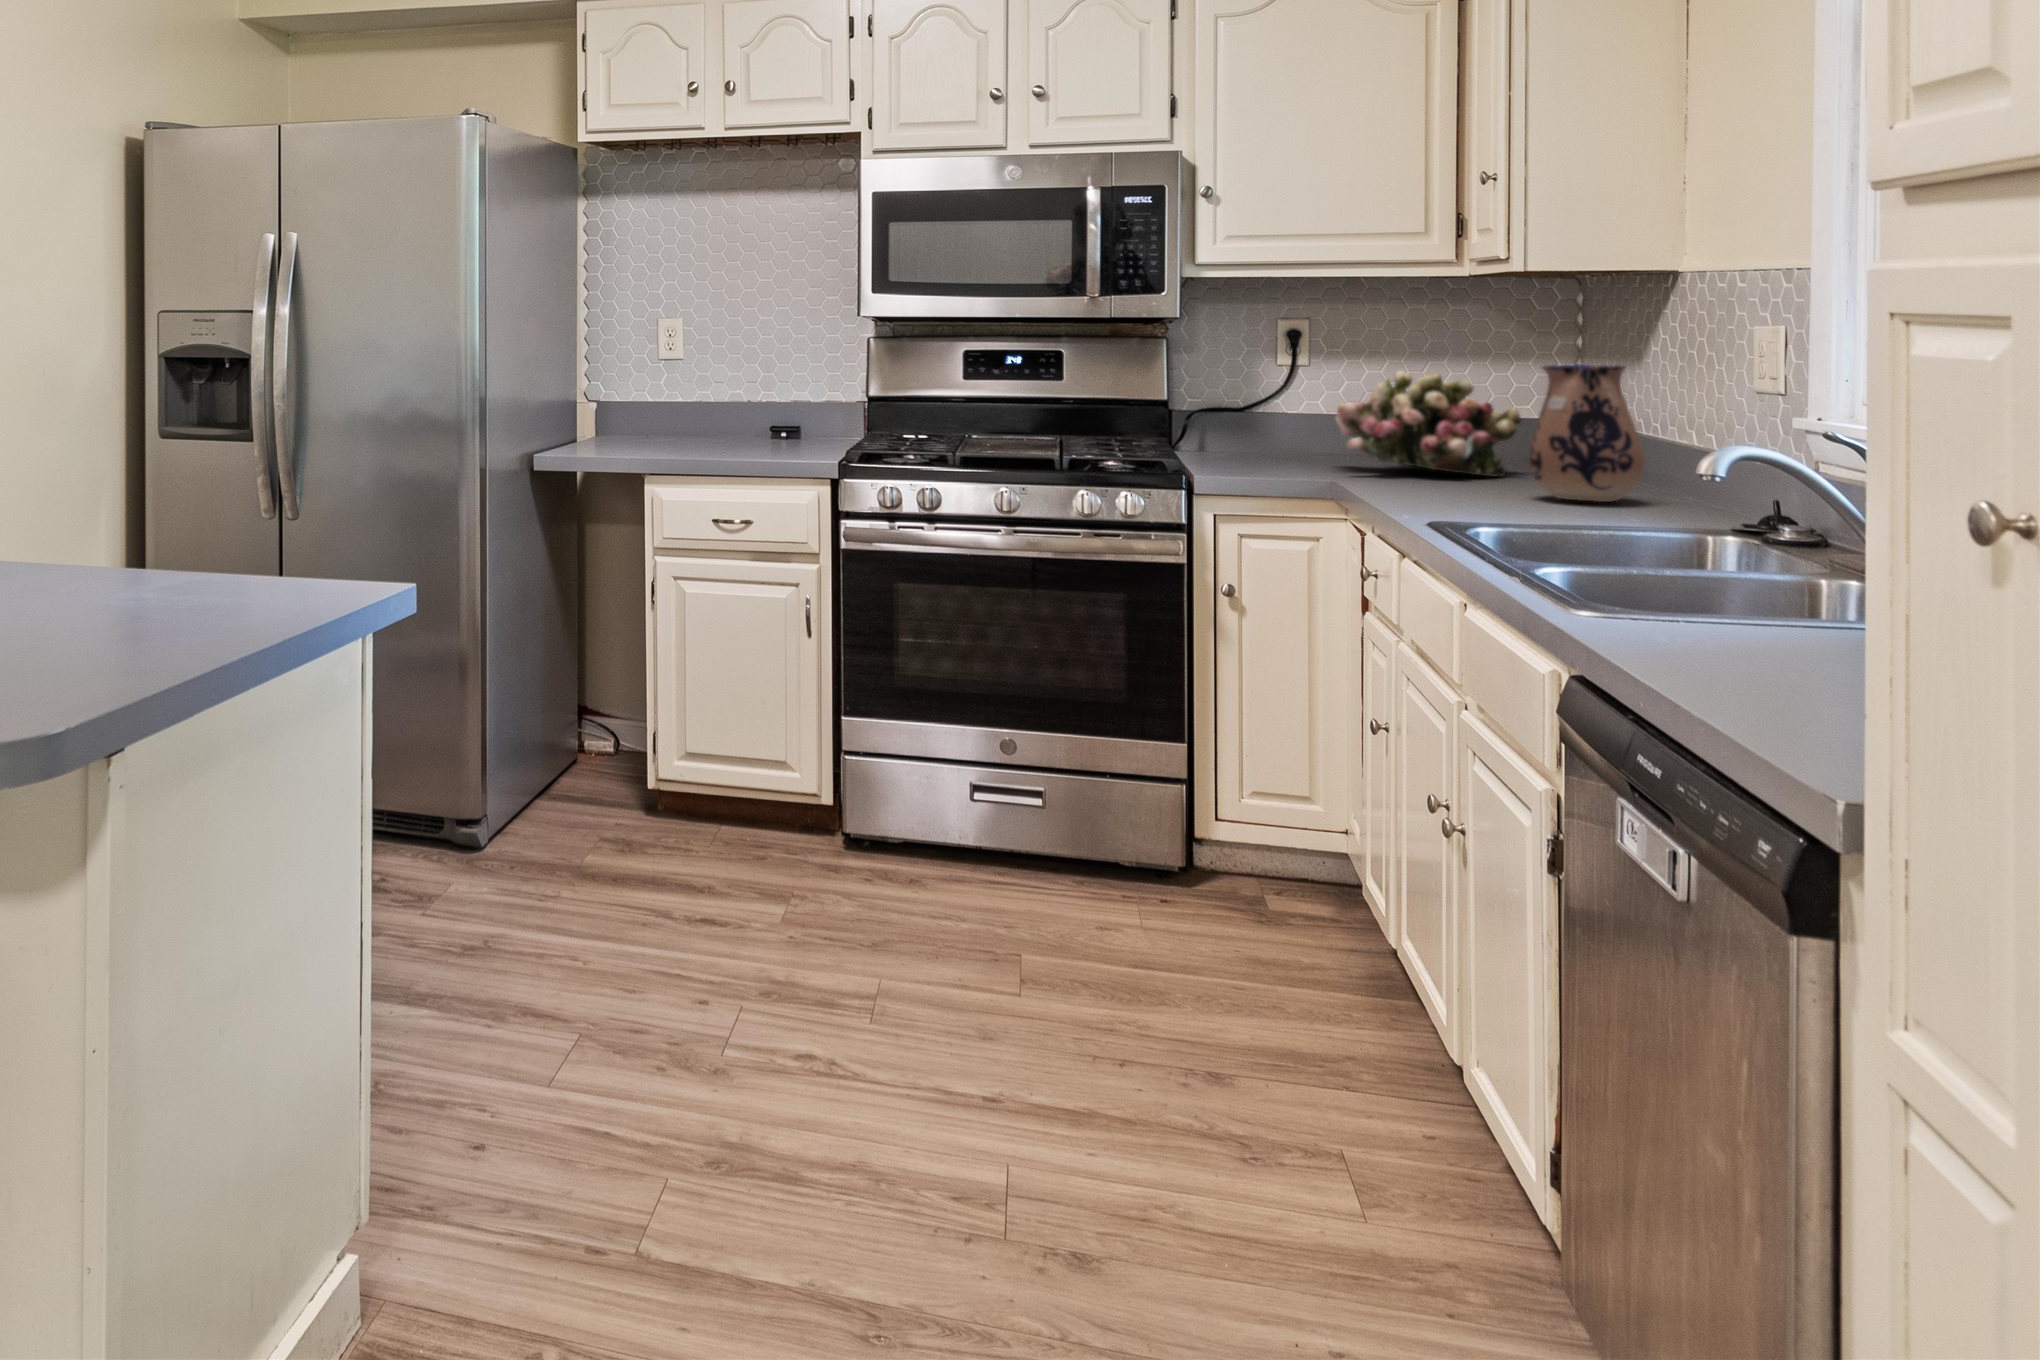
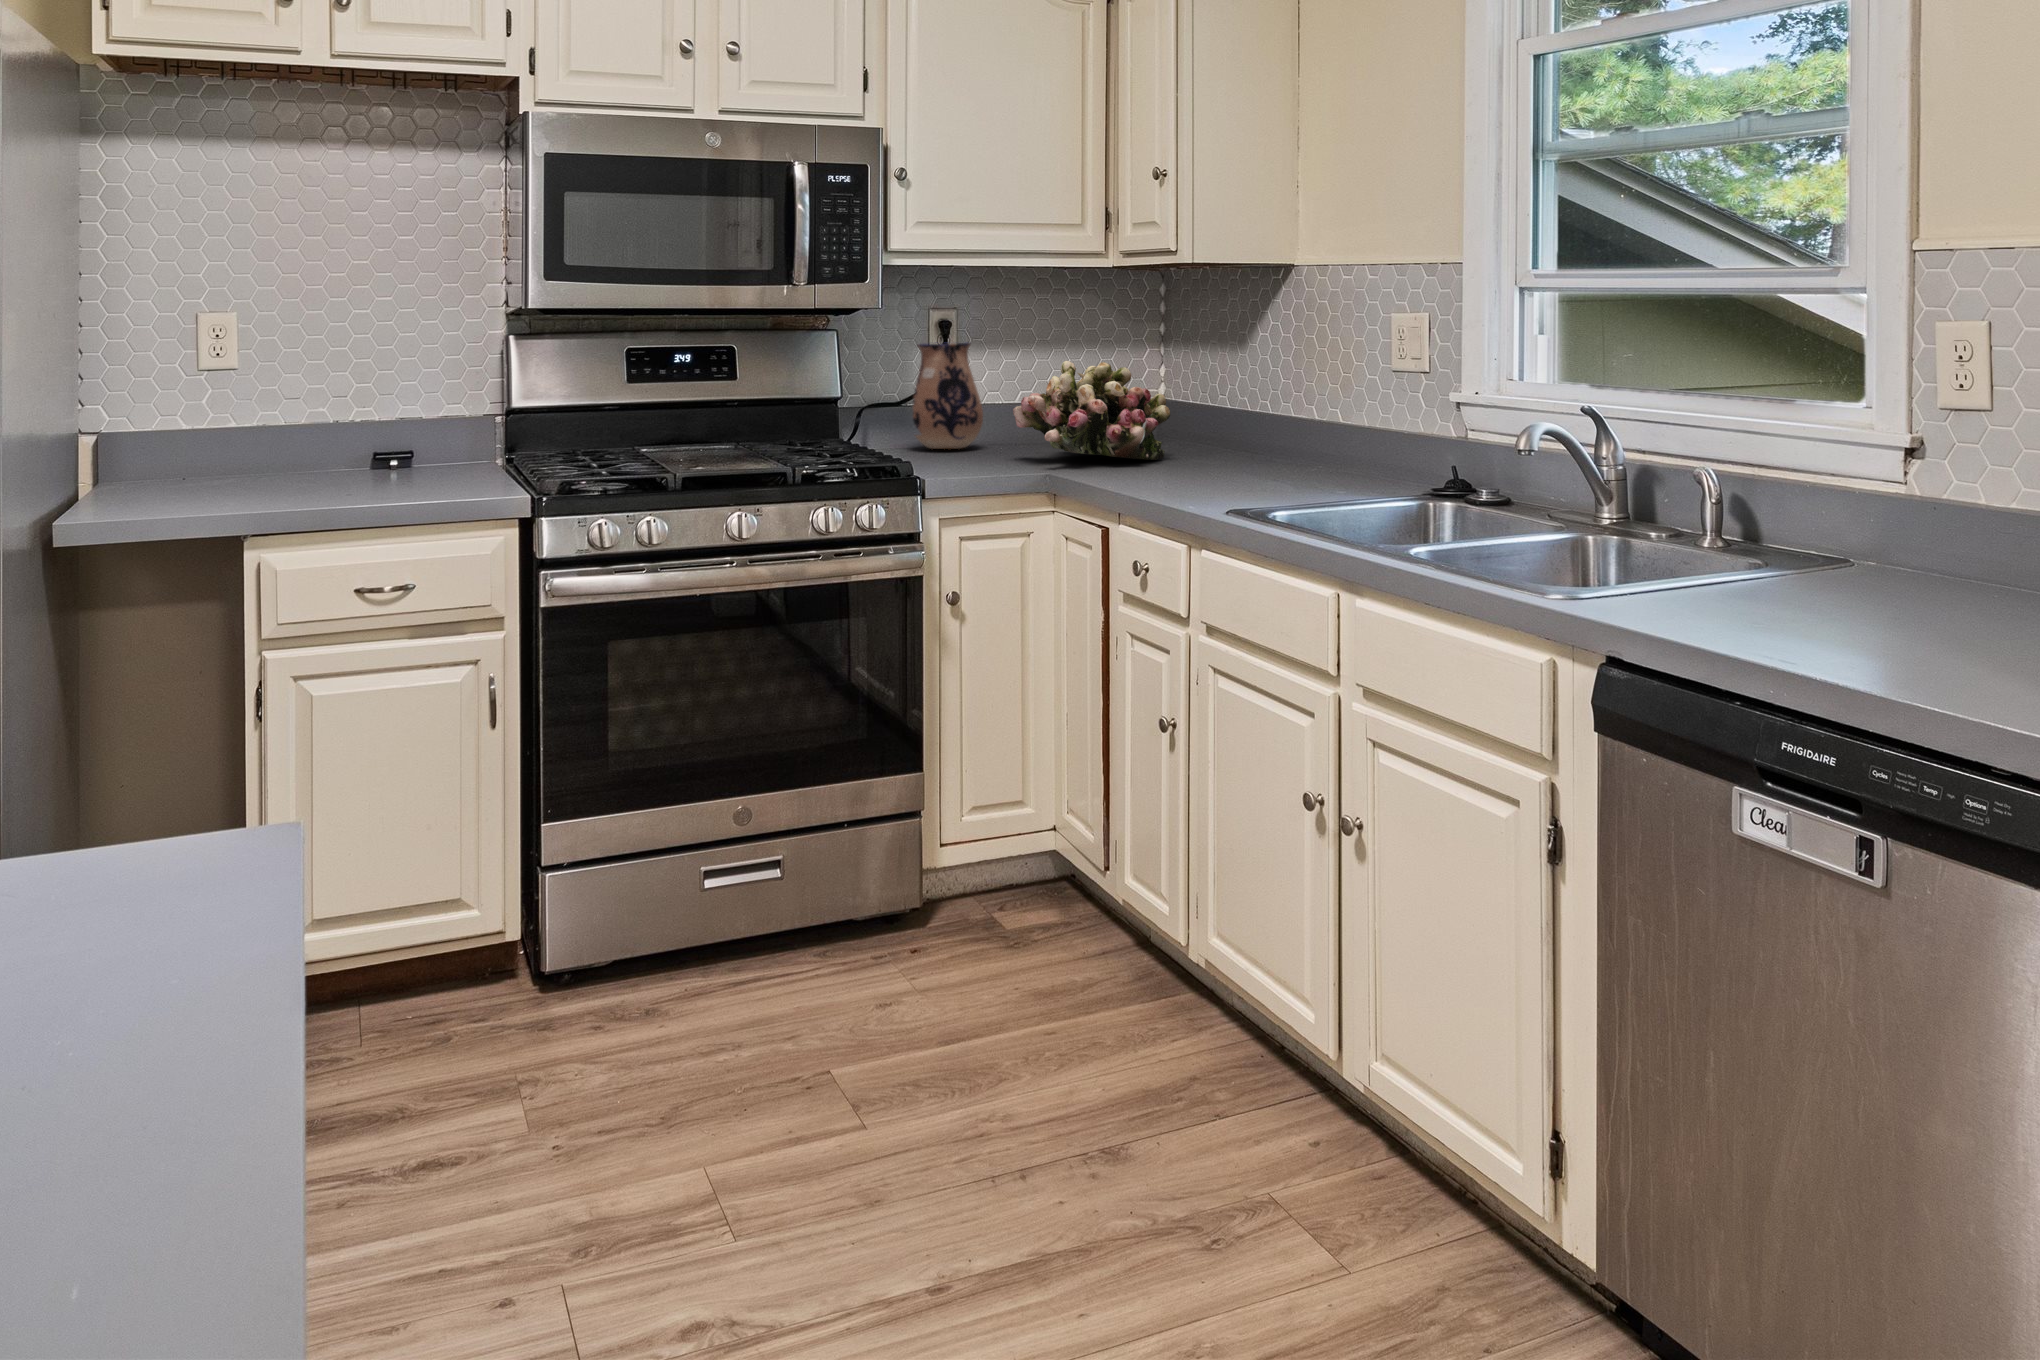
ceramic pitcher: present [1529,364,1645,502] -> present [913,343,983,449]

